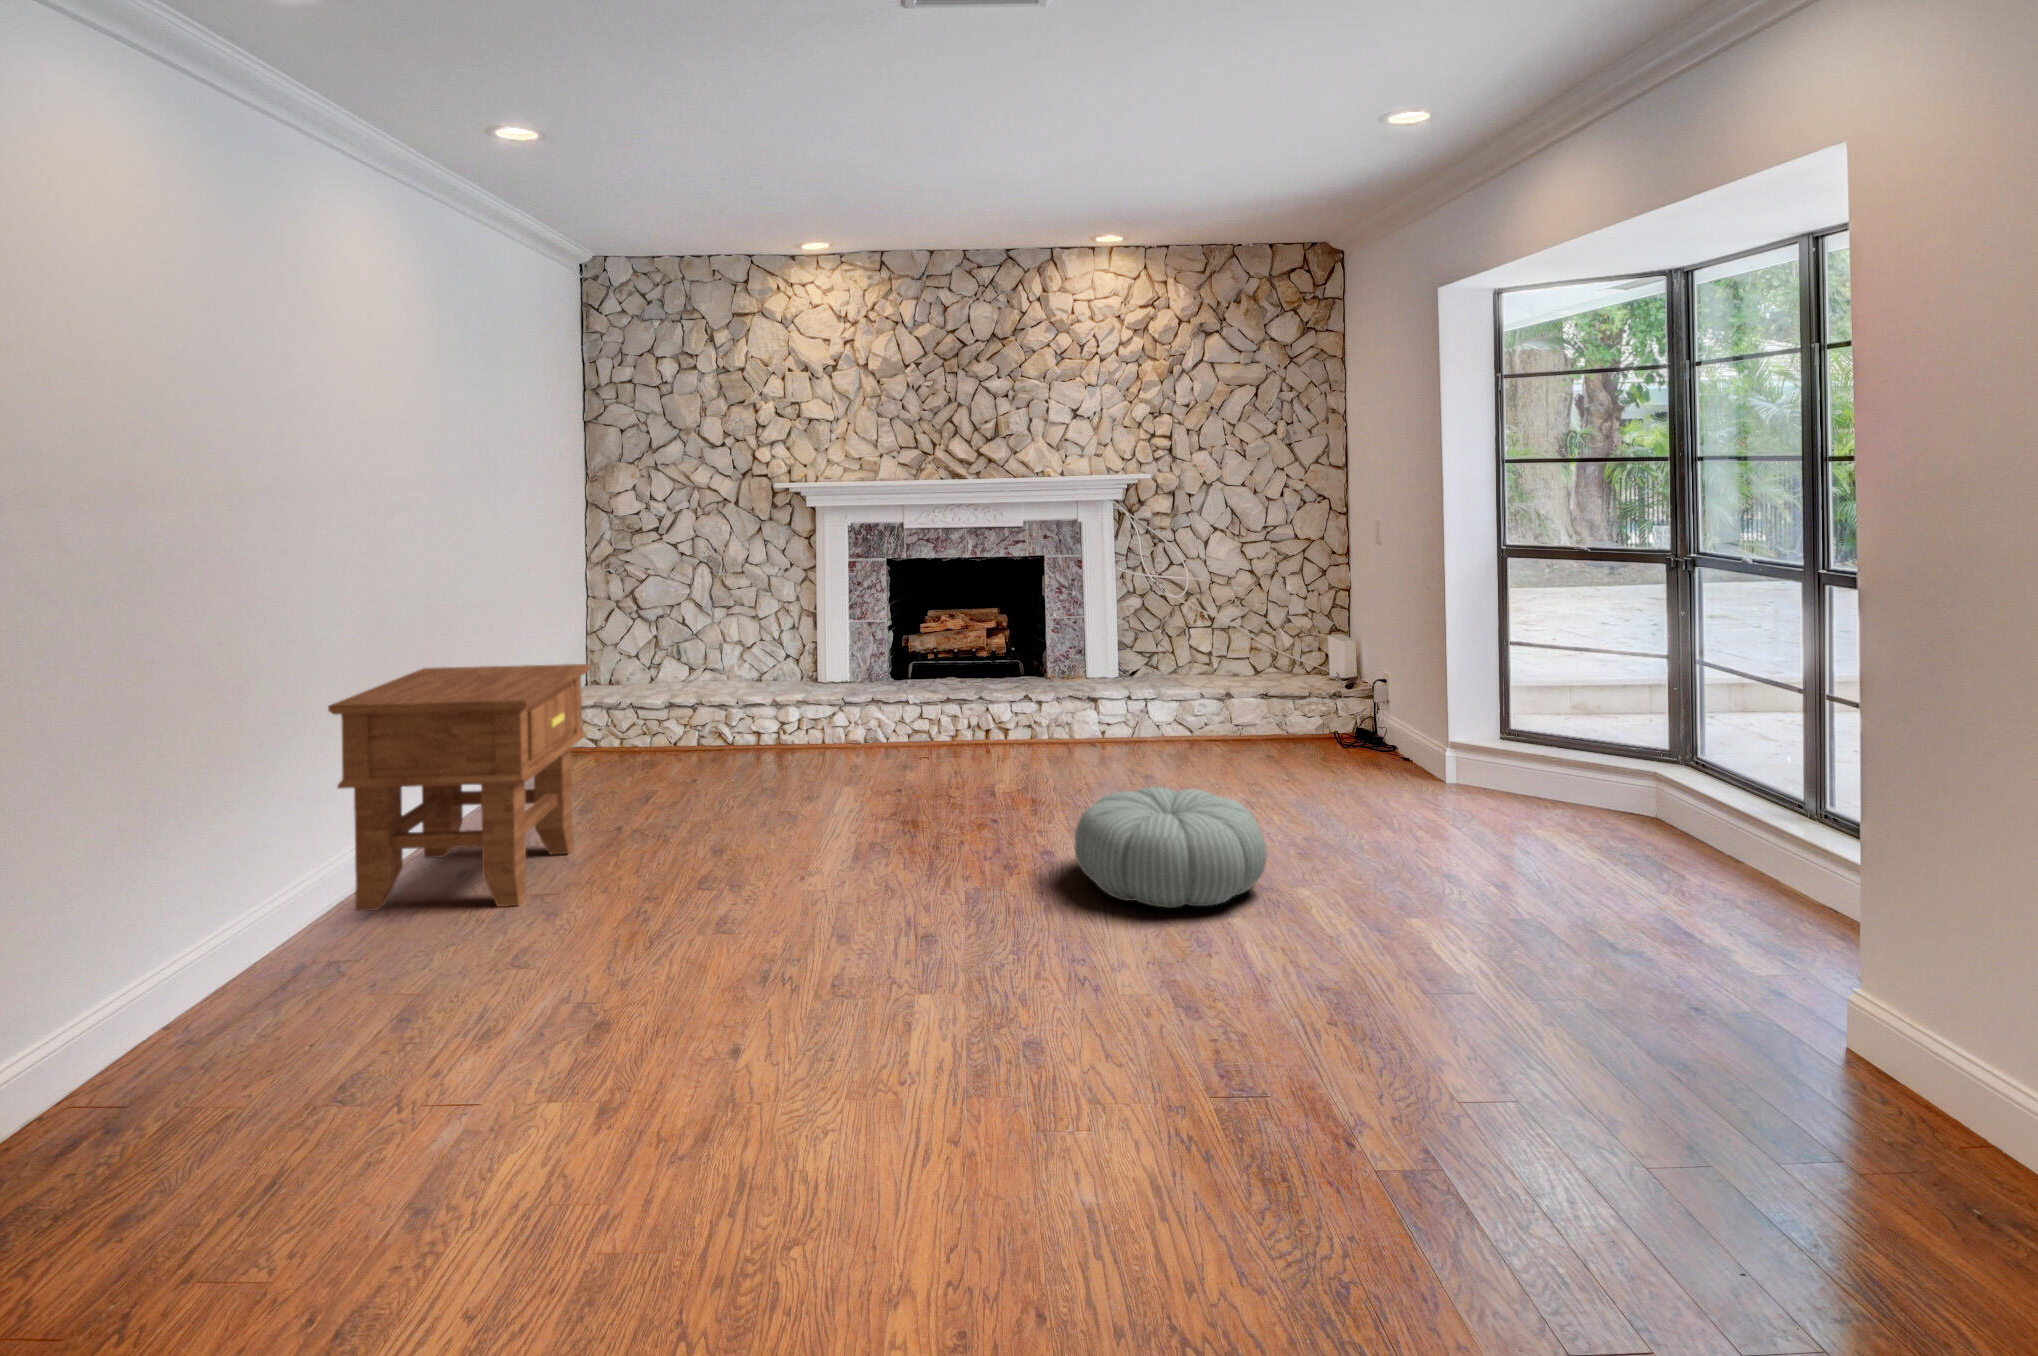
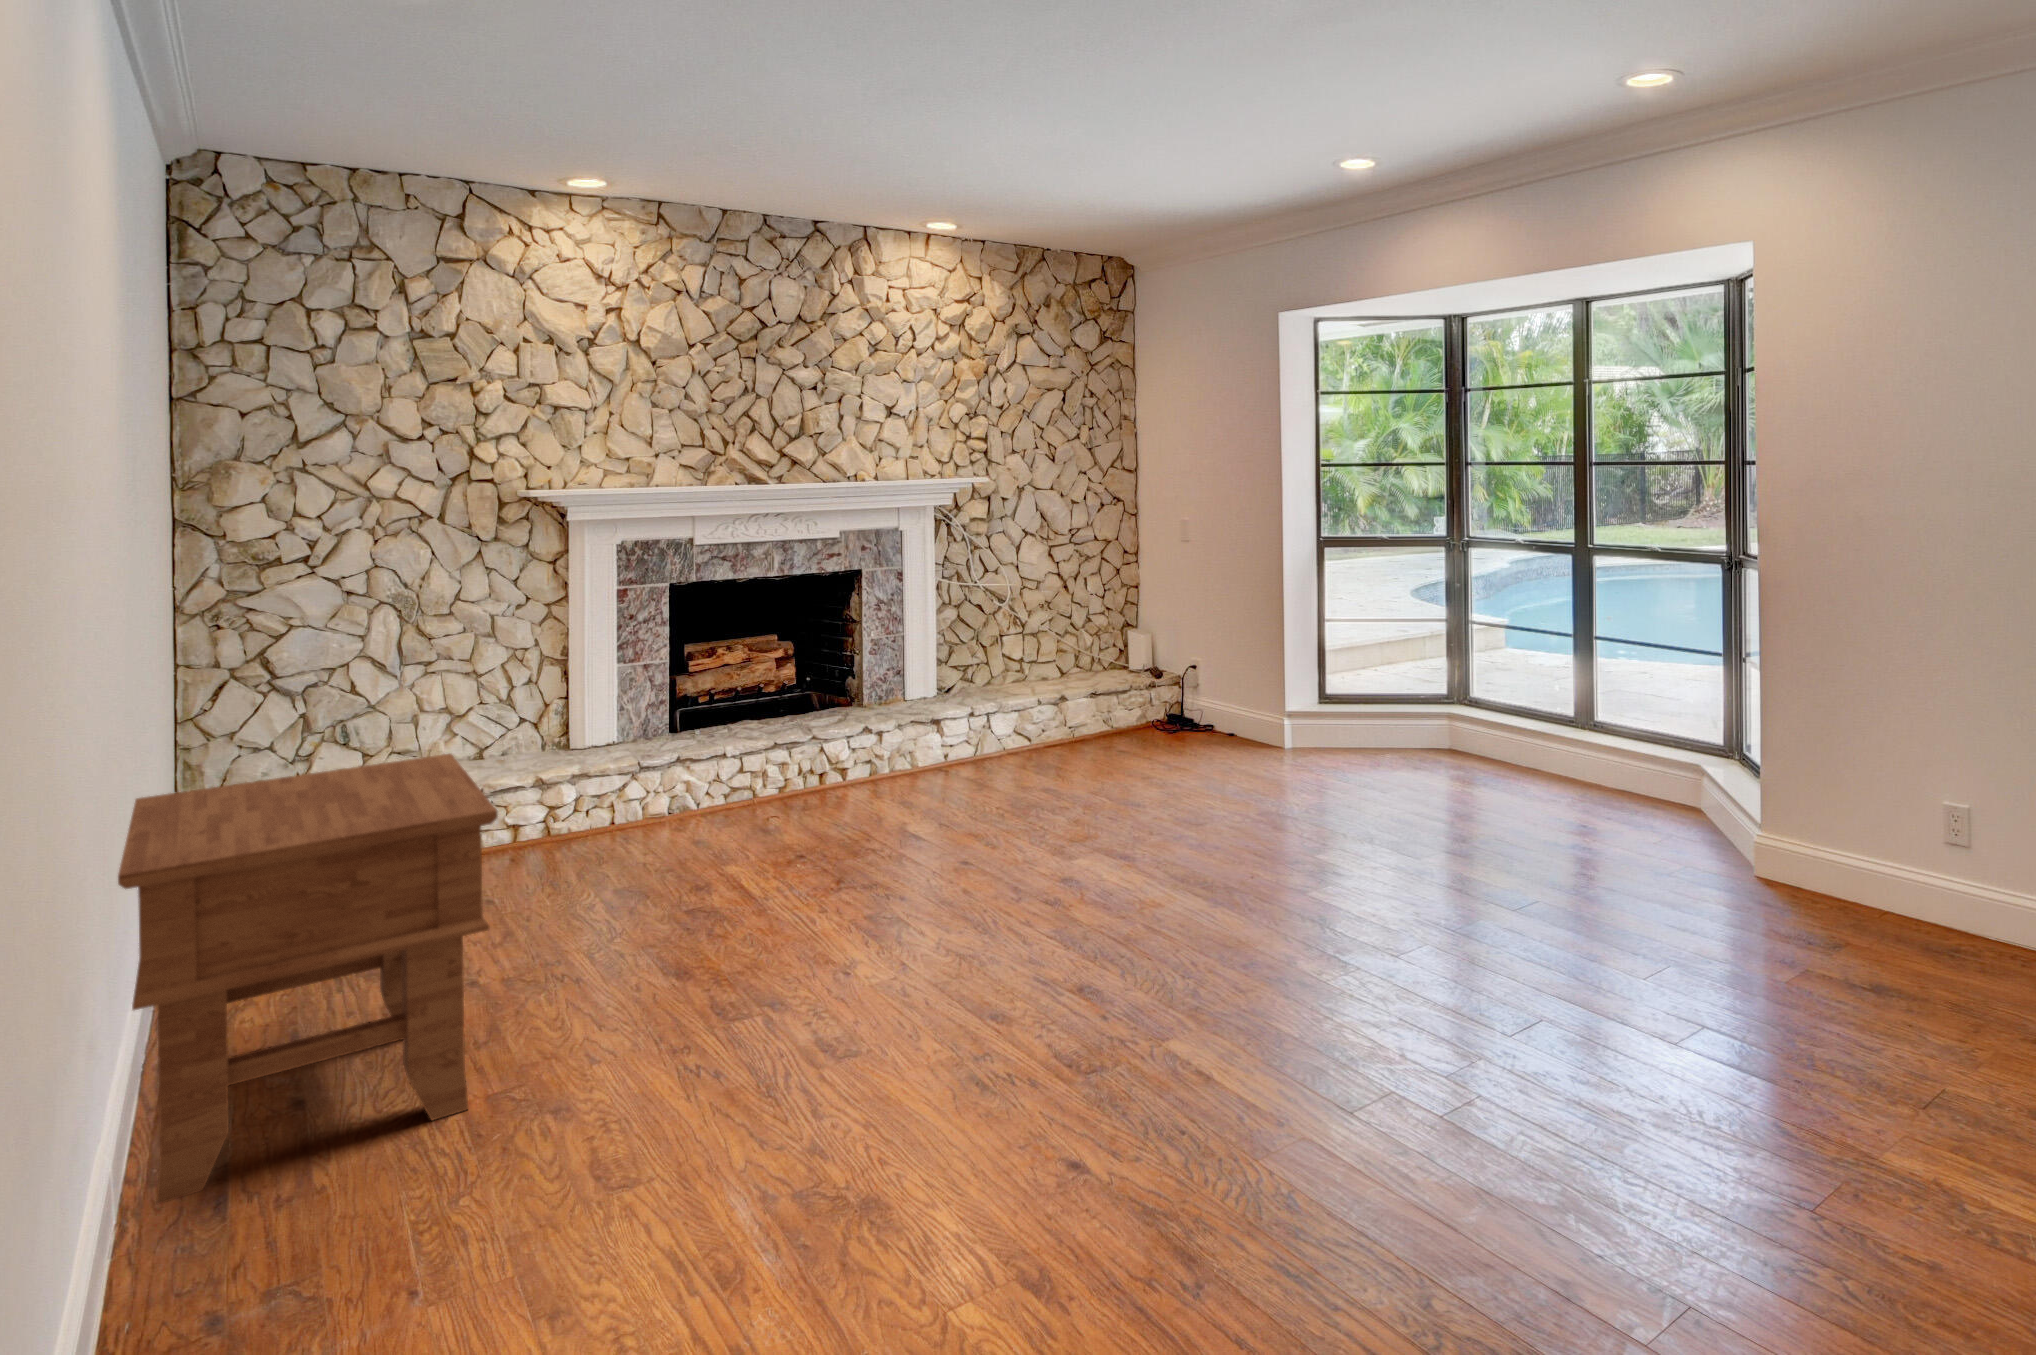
pouf: present [1074,787,1267,908] -> none [1111,787,1294,905]

